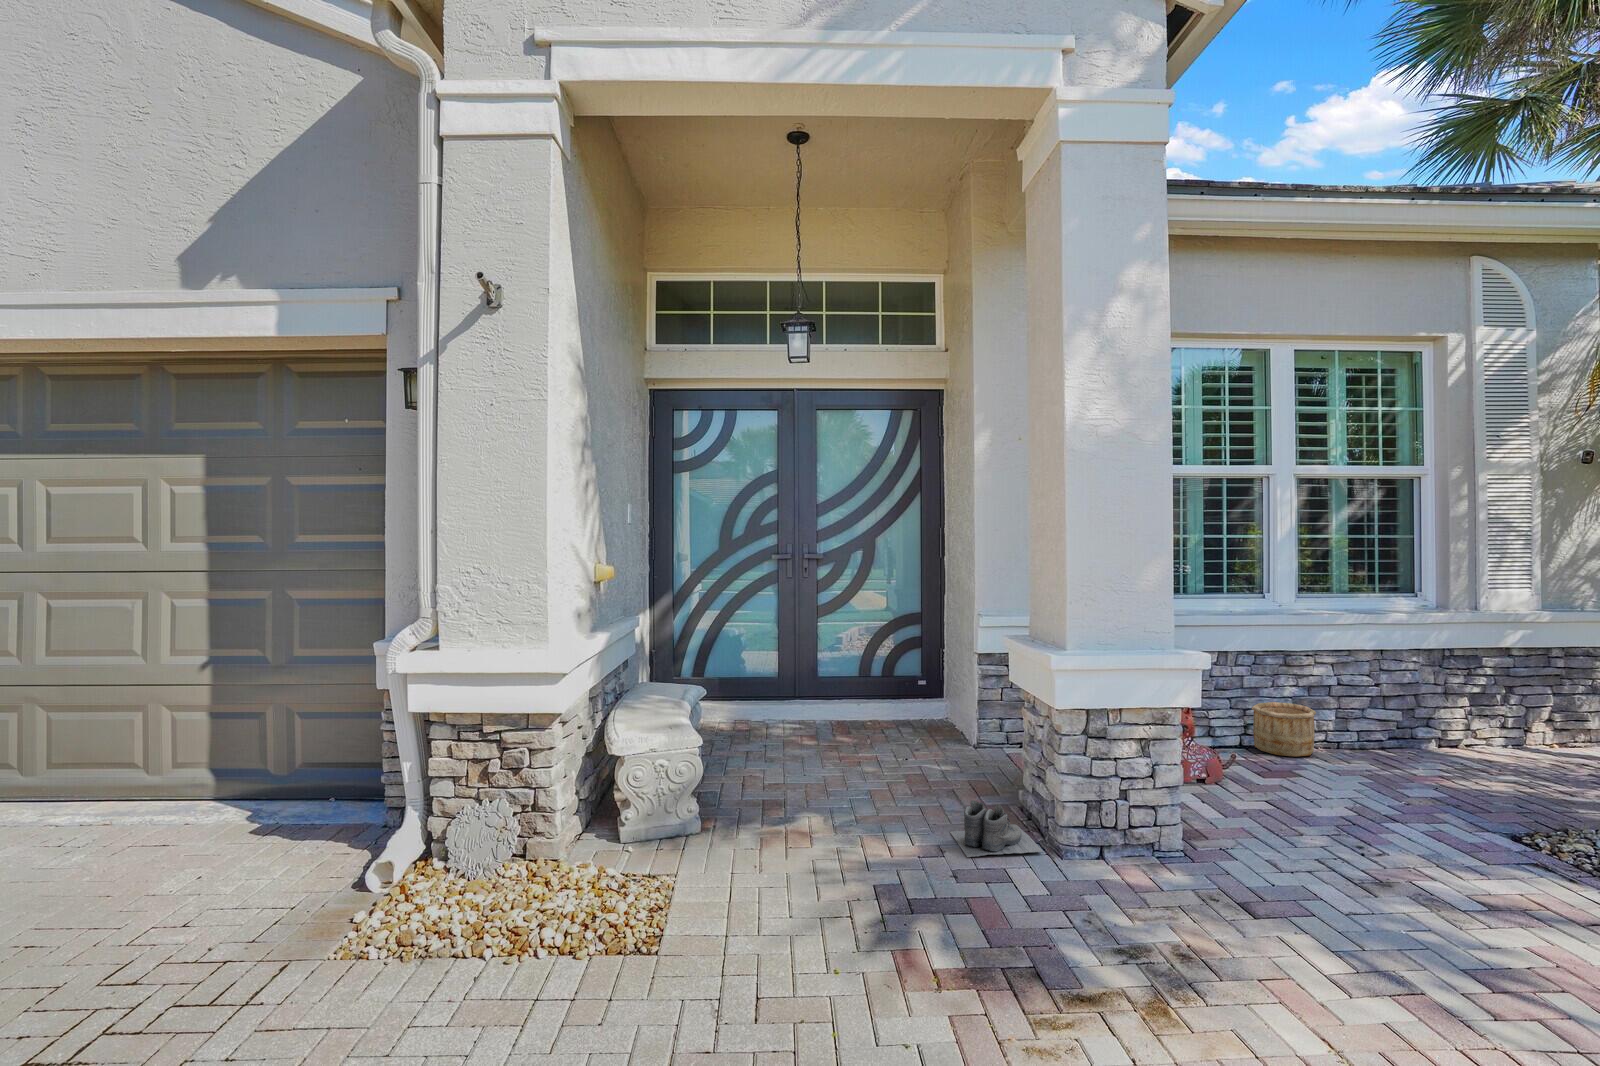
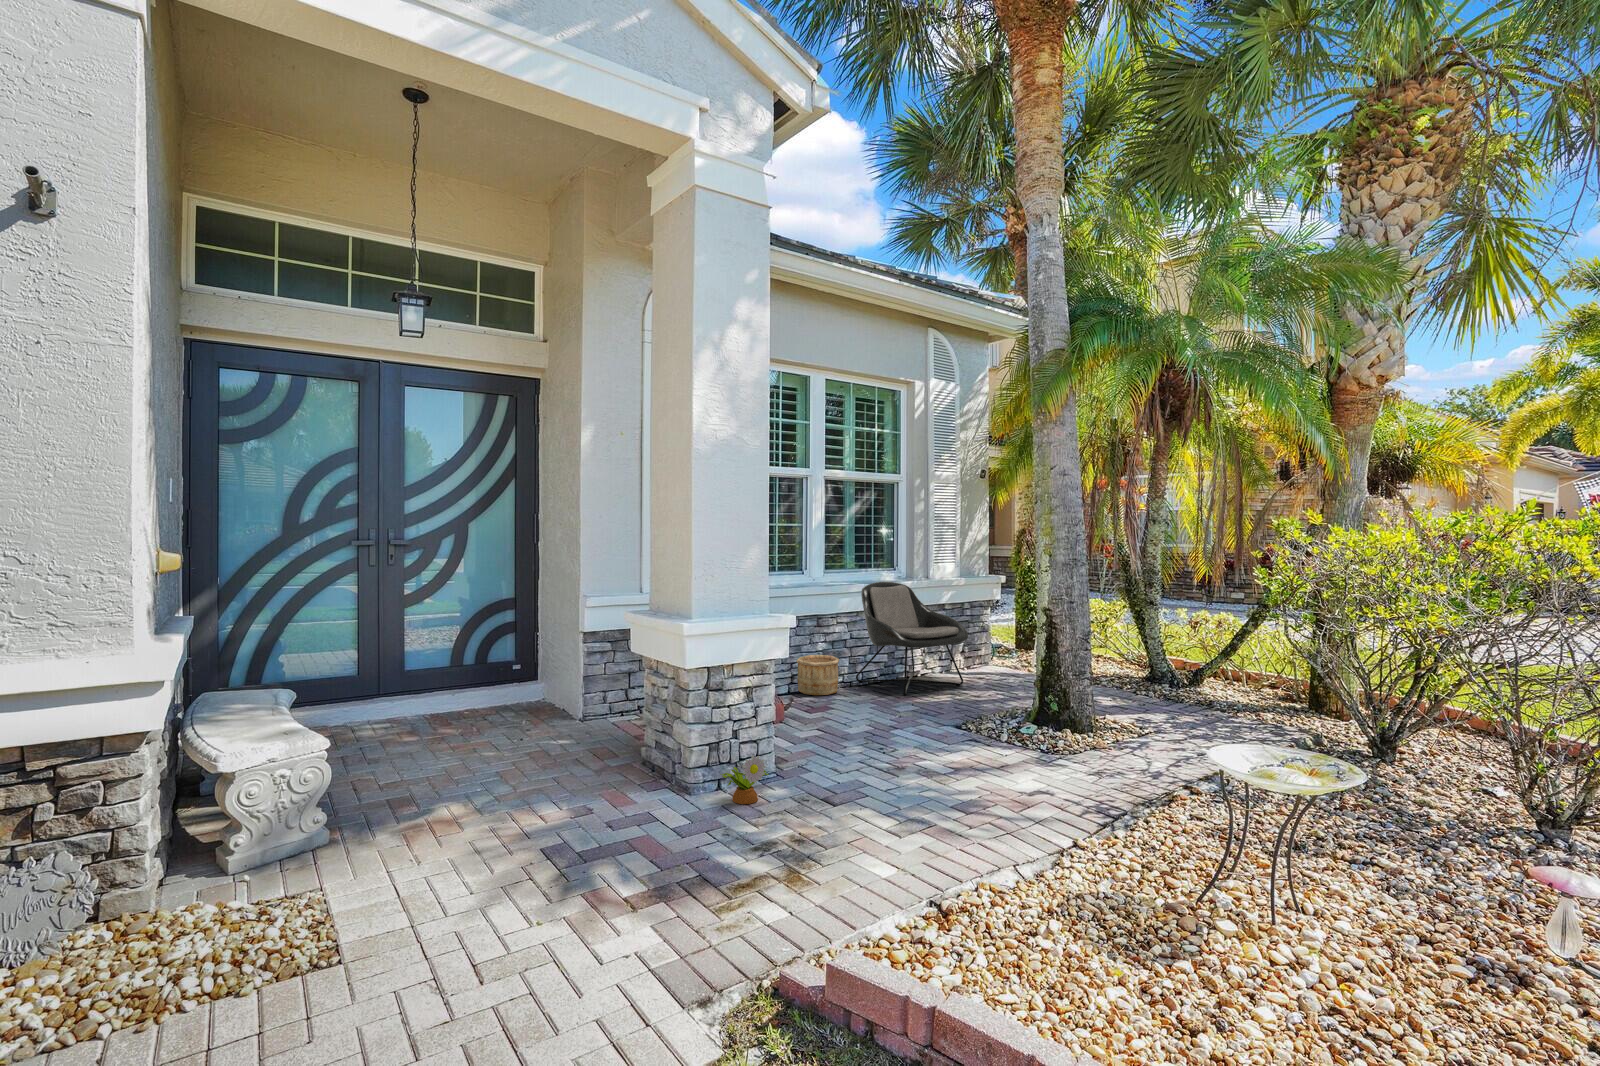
lounge chair: none [1347,613,1542,774] -> present [856,582,968,695]
boots: present [950,800,1043,857] -> none [589,760,676,811]
decorative plant: none [1096,824,1161,884] -> present [720,755,769,804]

